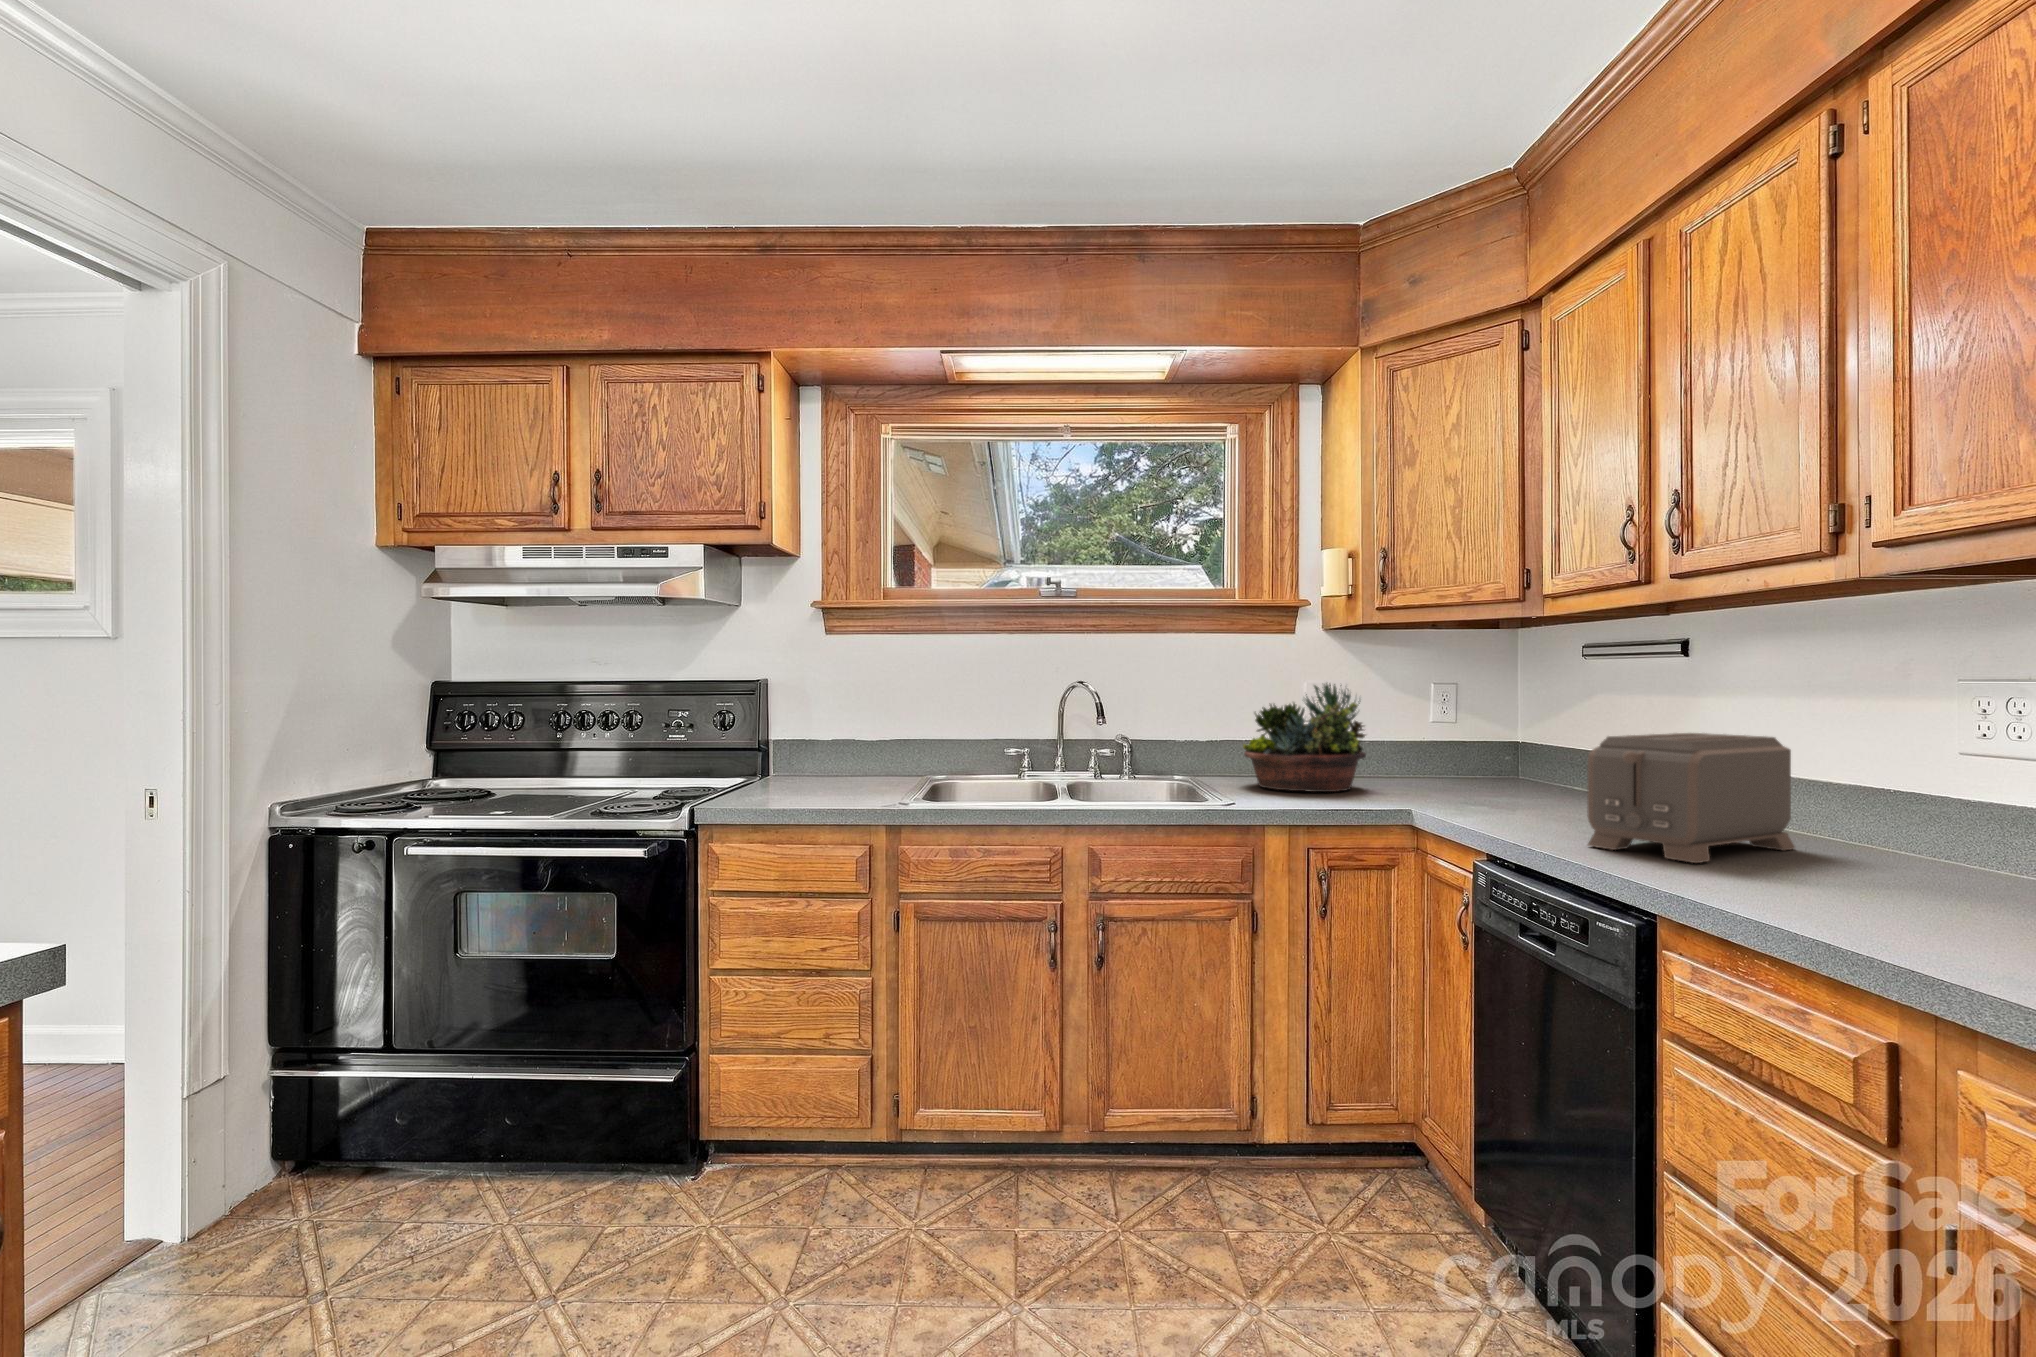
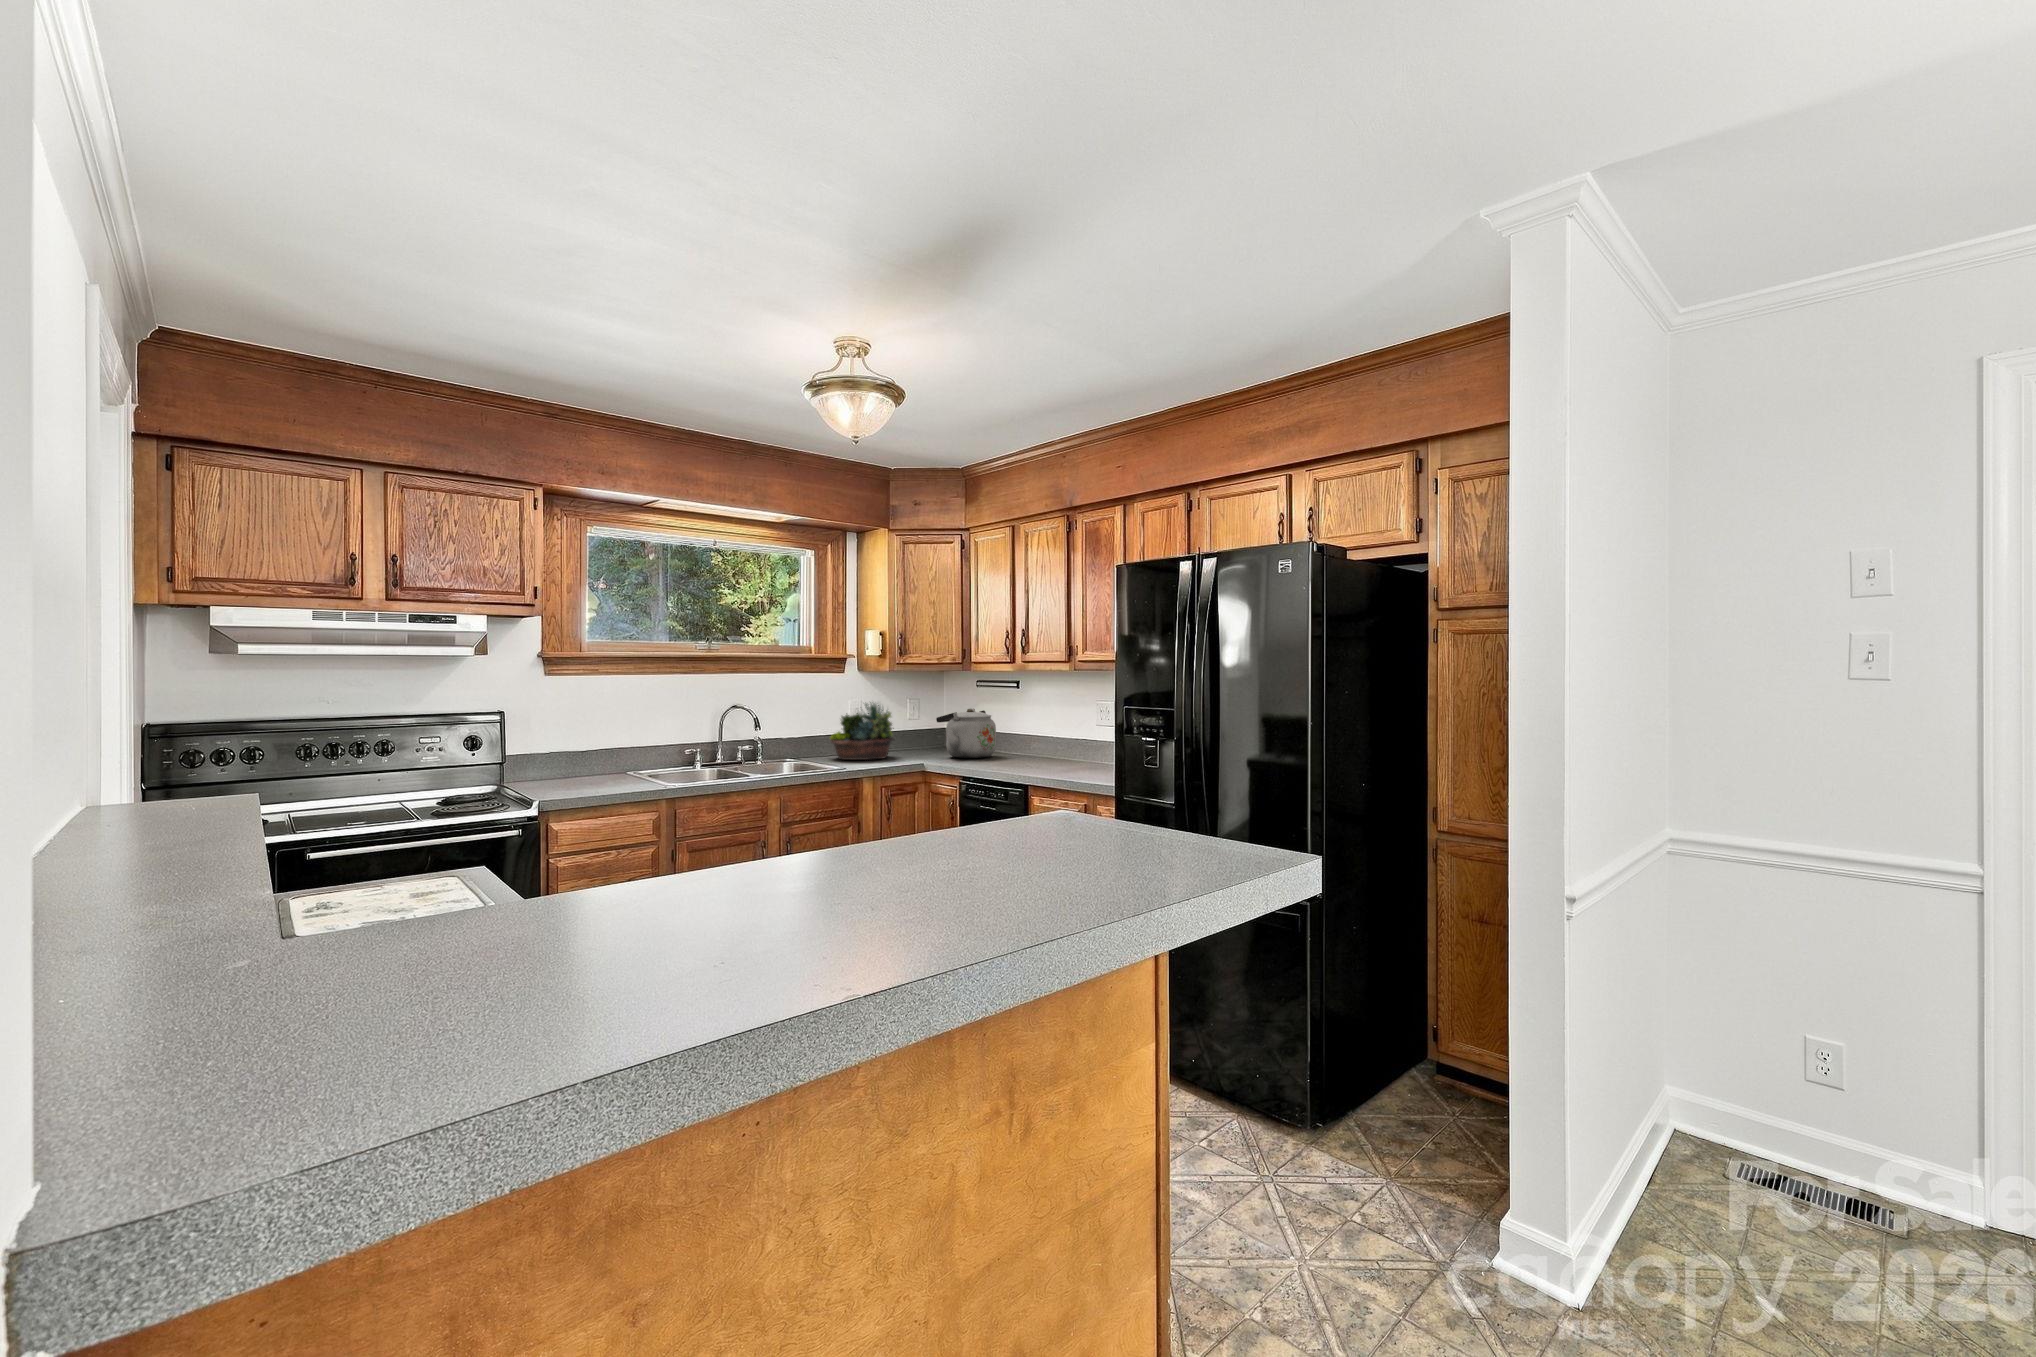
kettle: none [1446,701,1585,808] -> present [936,708,996,758]
toaster: present [1587,733,1795,863] -> none [1019,720,1080,770]

